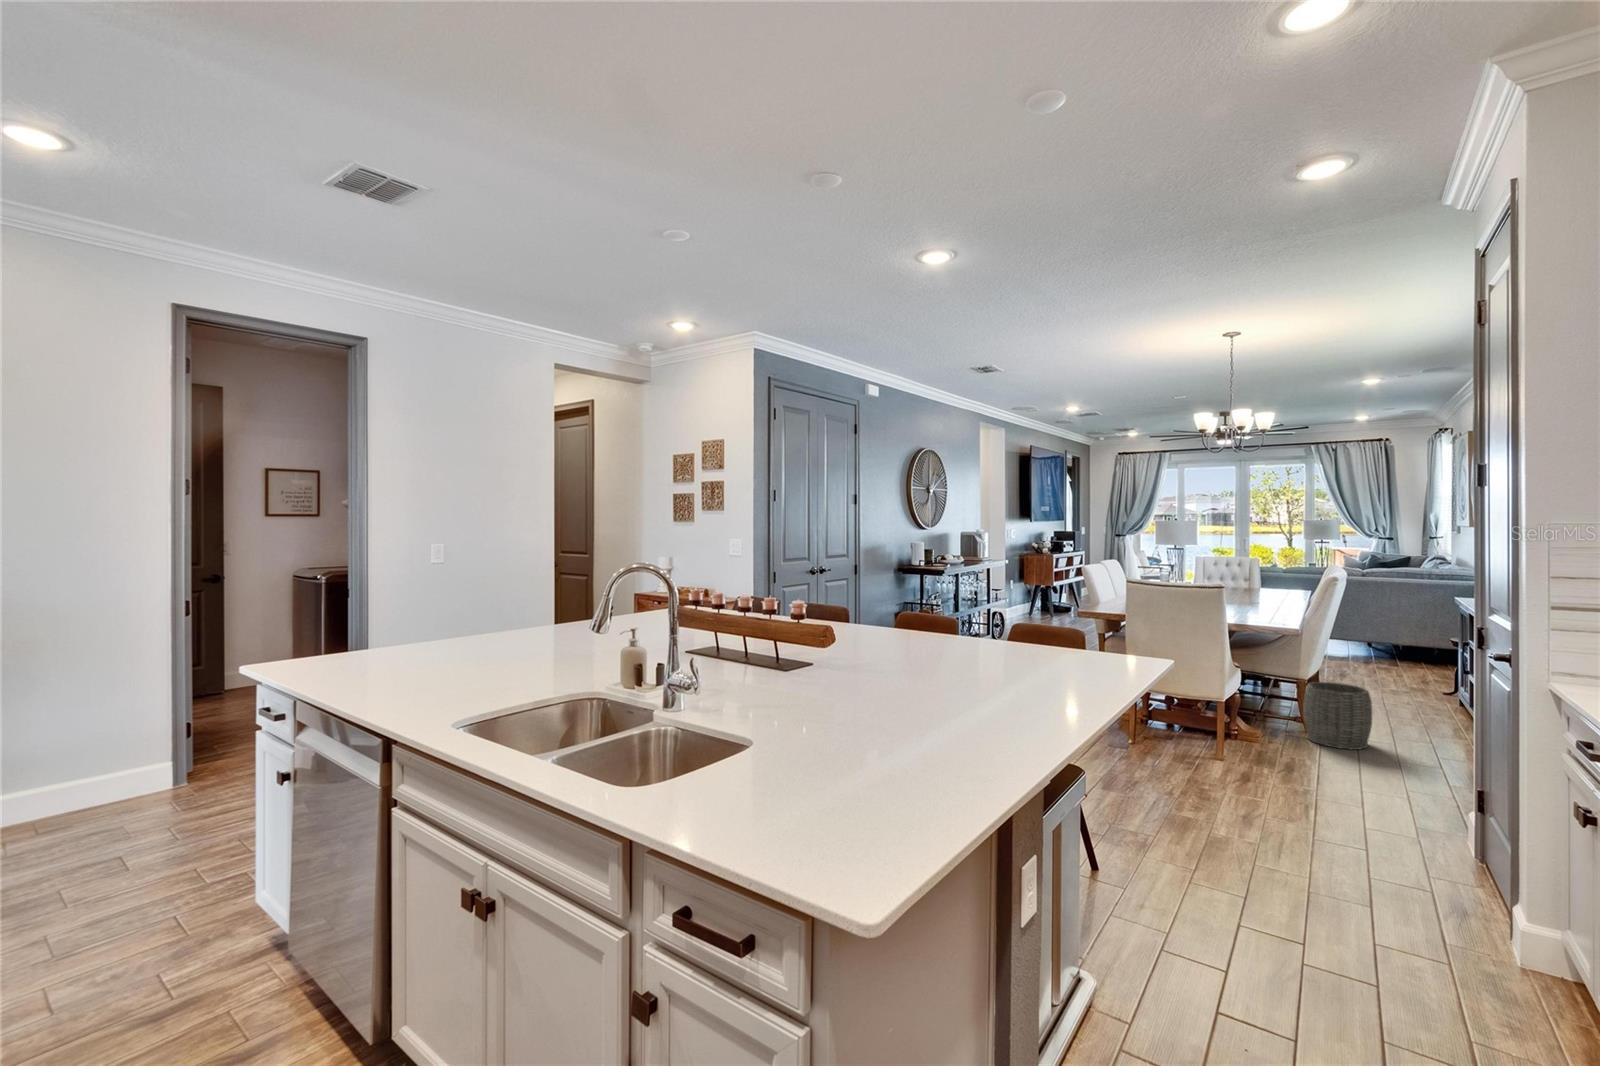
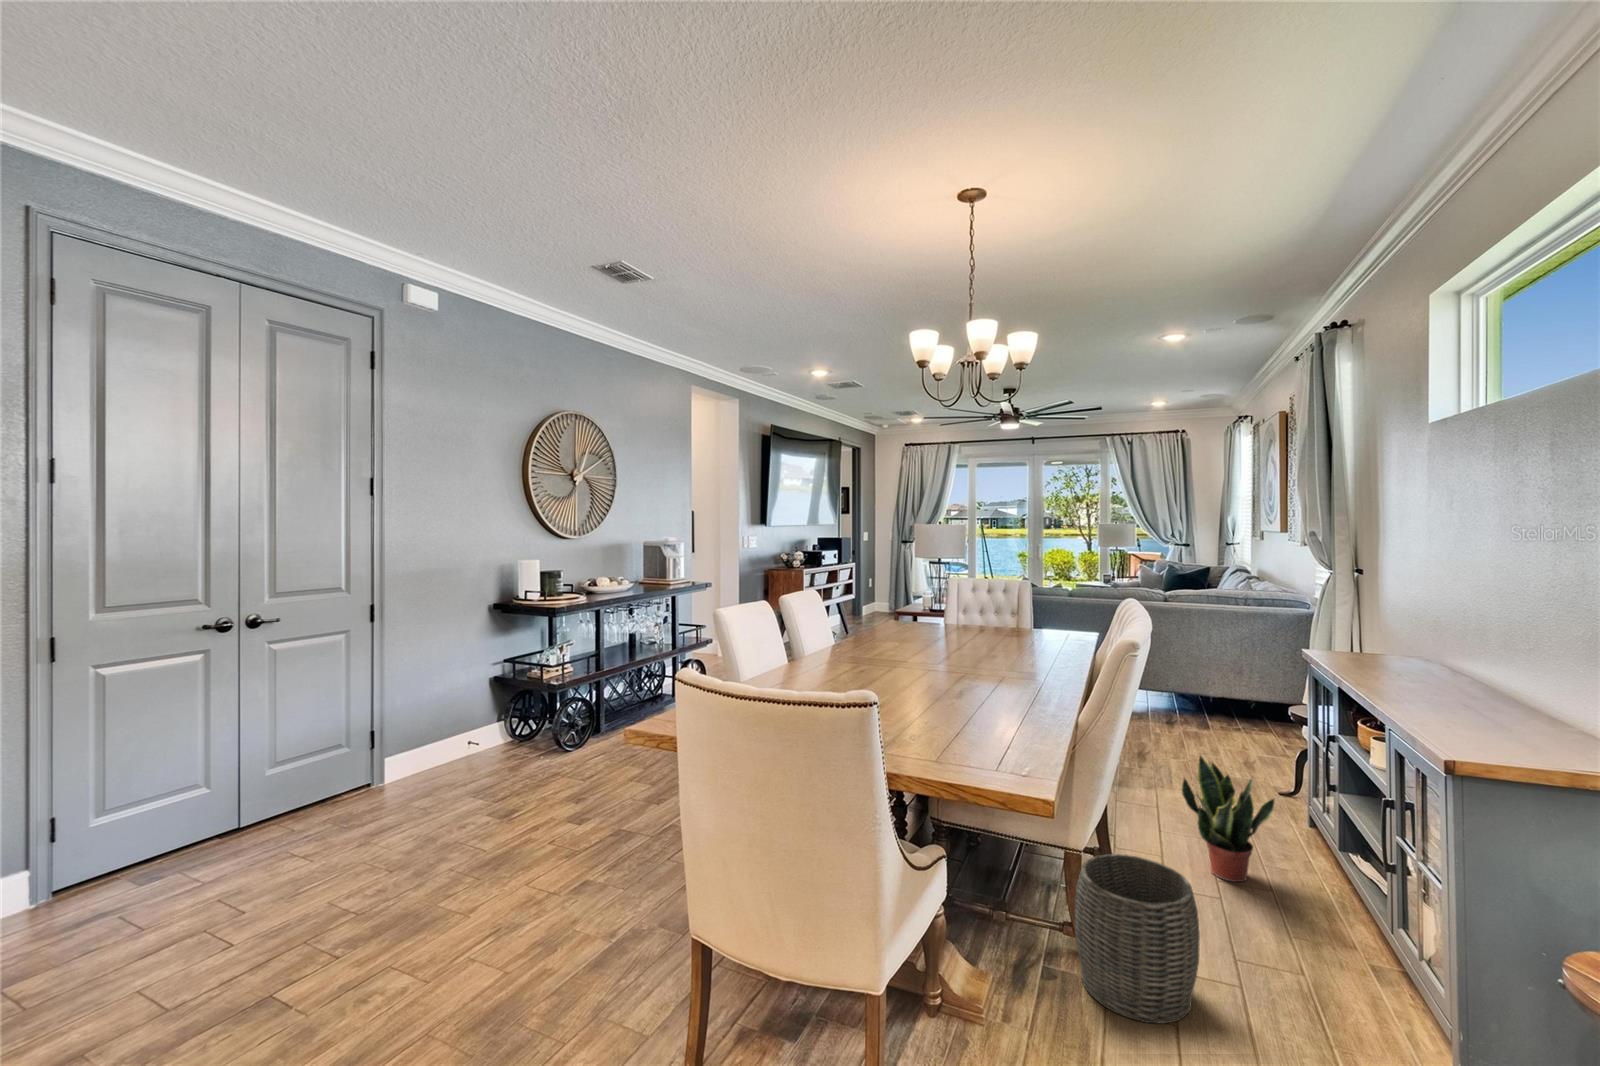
potted plant: none [1368,648,1428,720] -> present [1182,756,1275,882]

